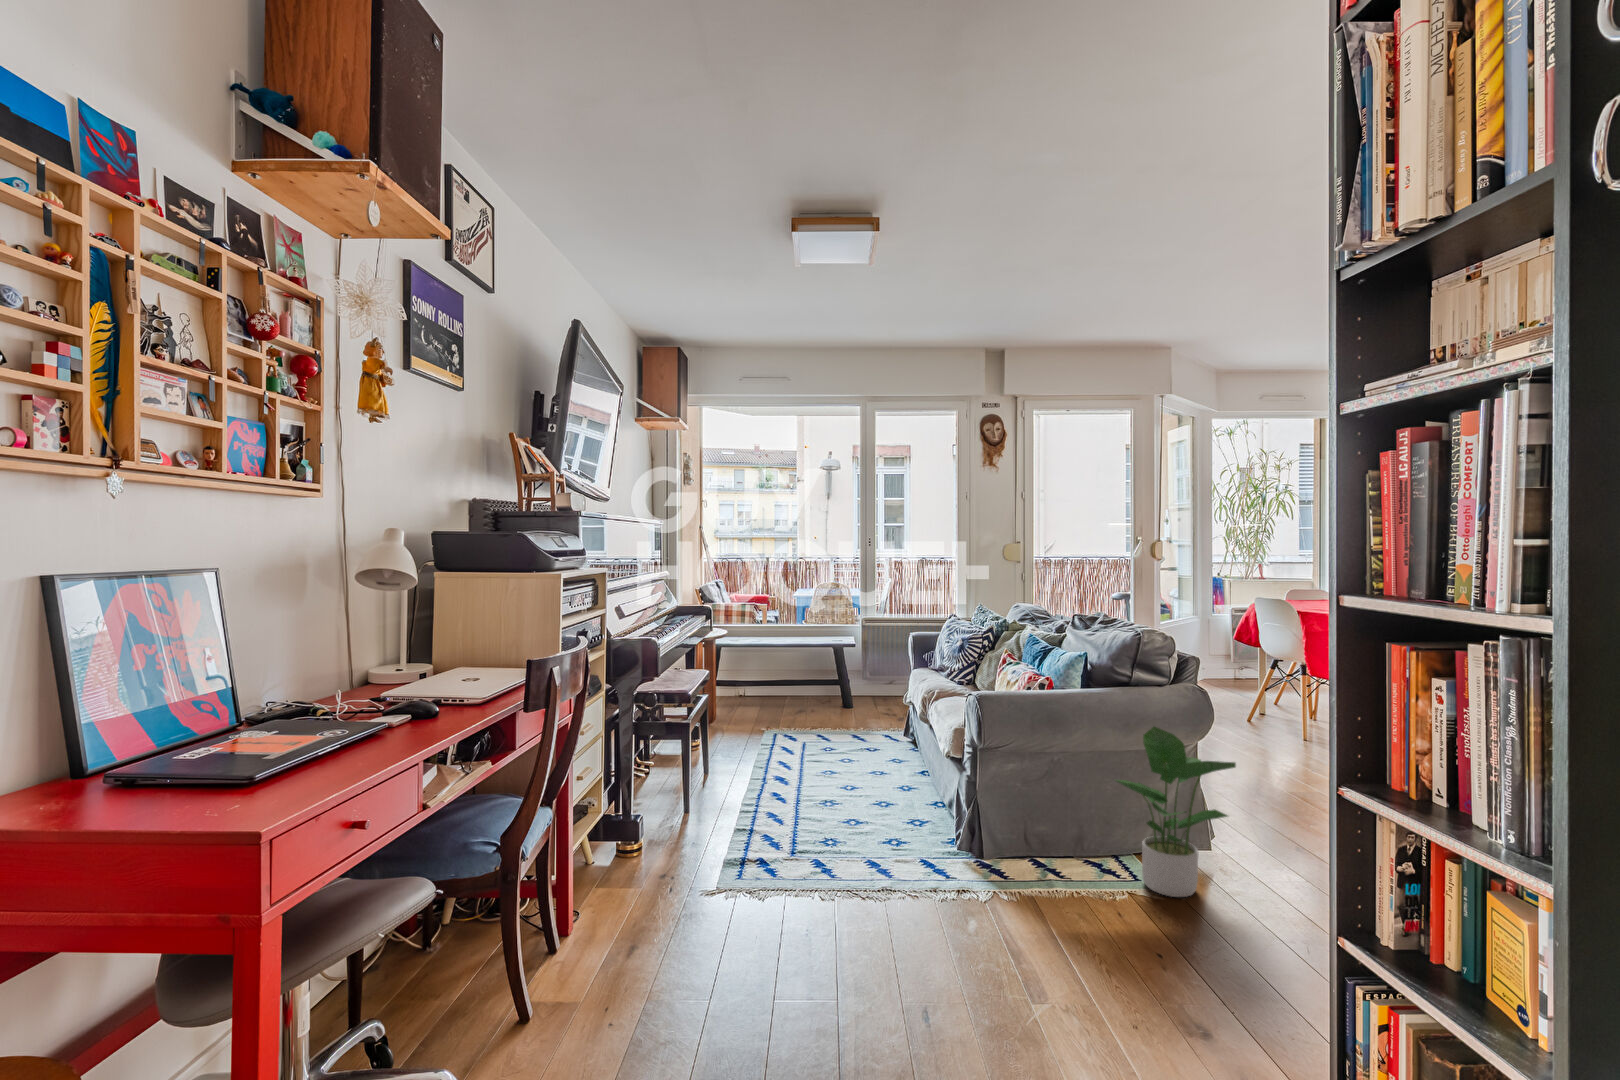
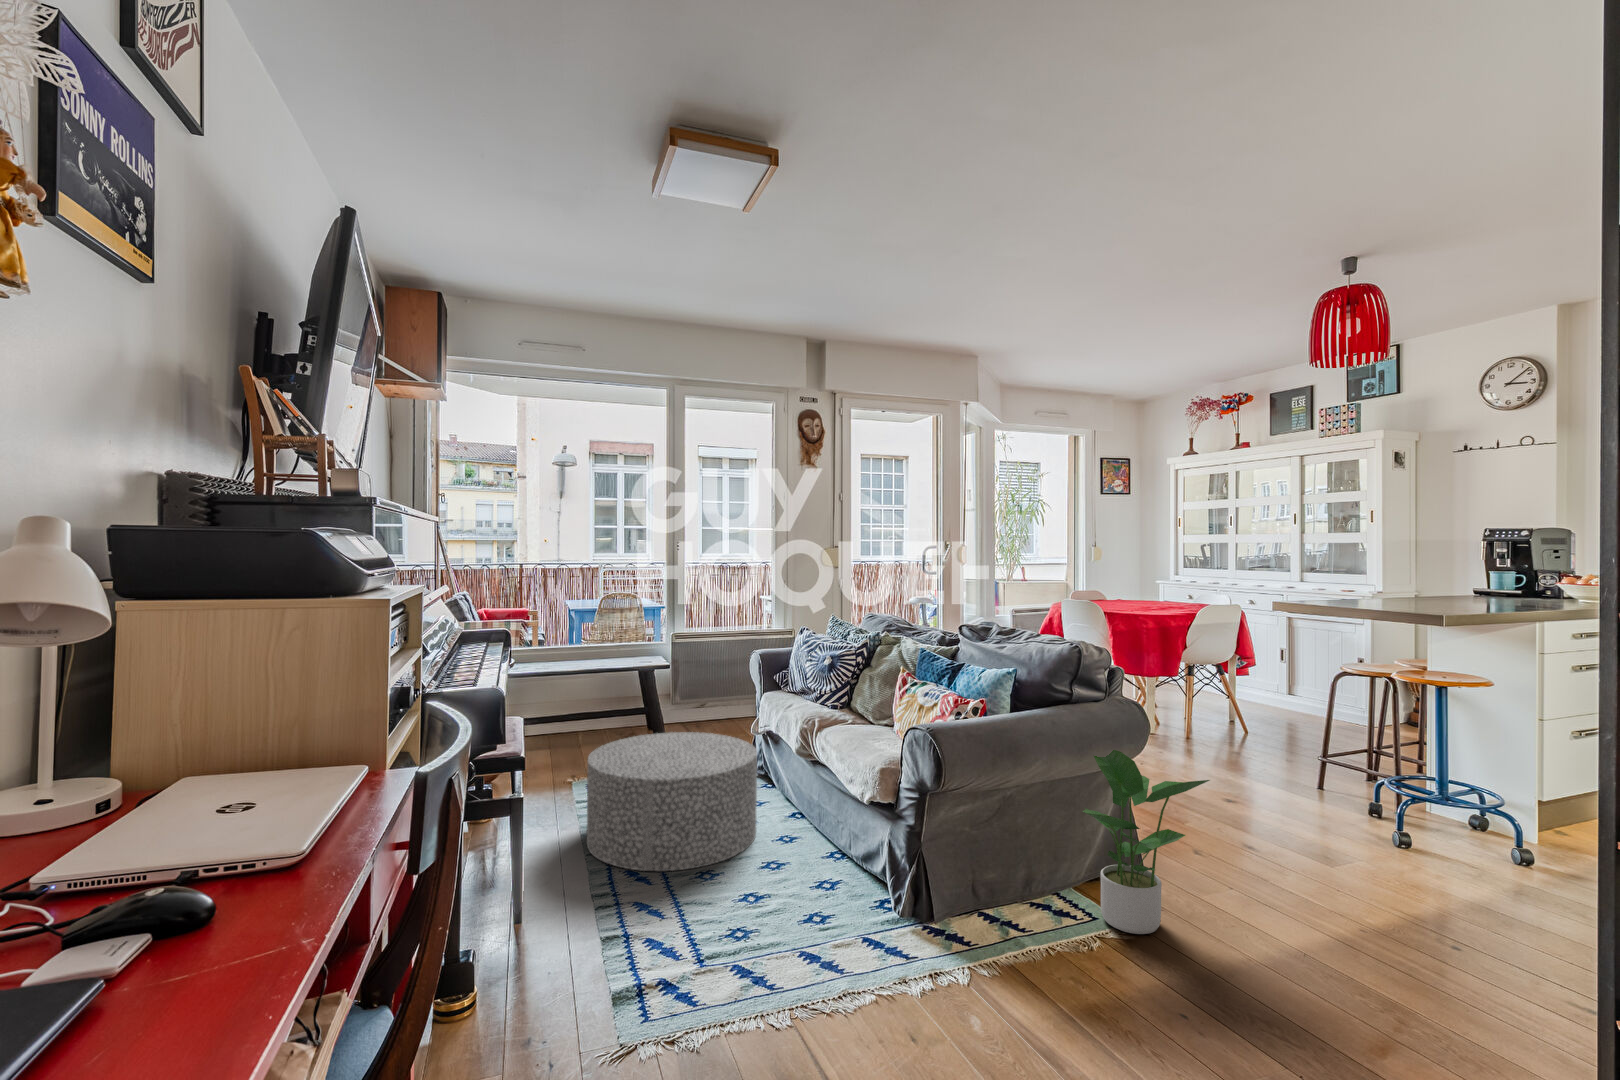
ottoman: none [752,695,888,798] -> present [587,732,757,871]

